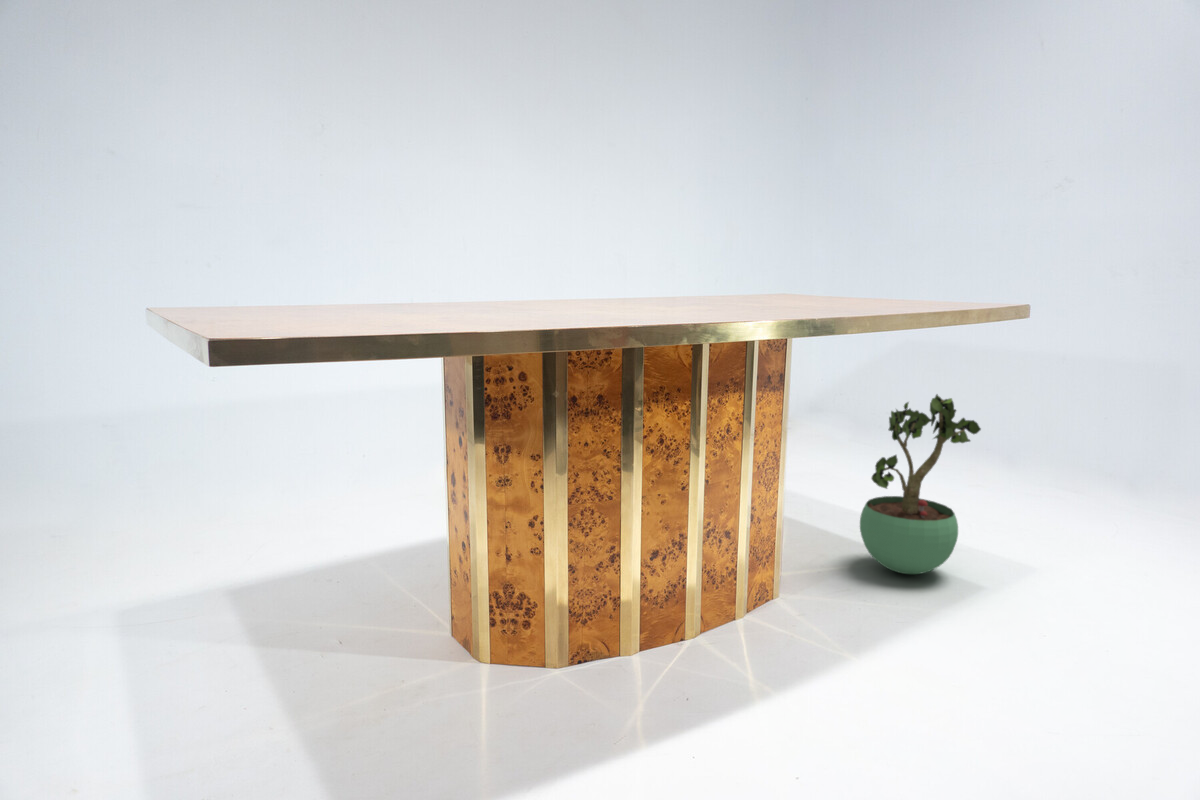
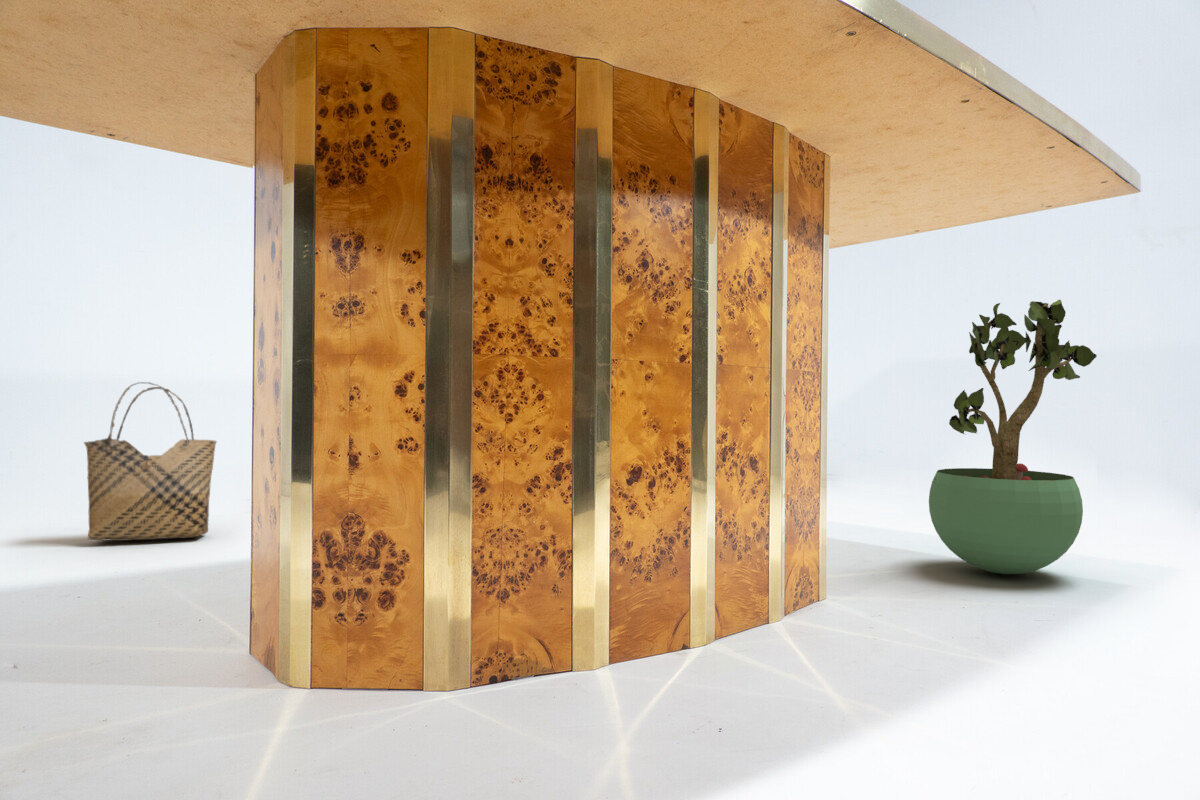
woven basket: none [289,418,372,528] -> present [84,382,216,541]

